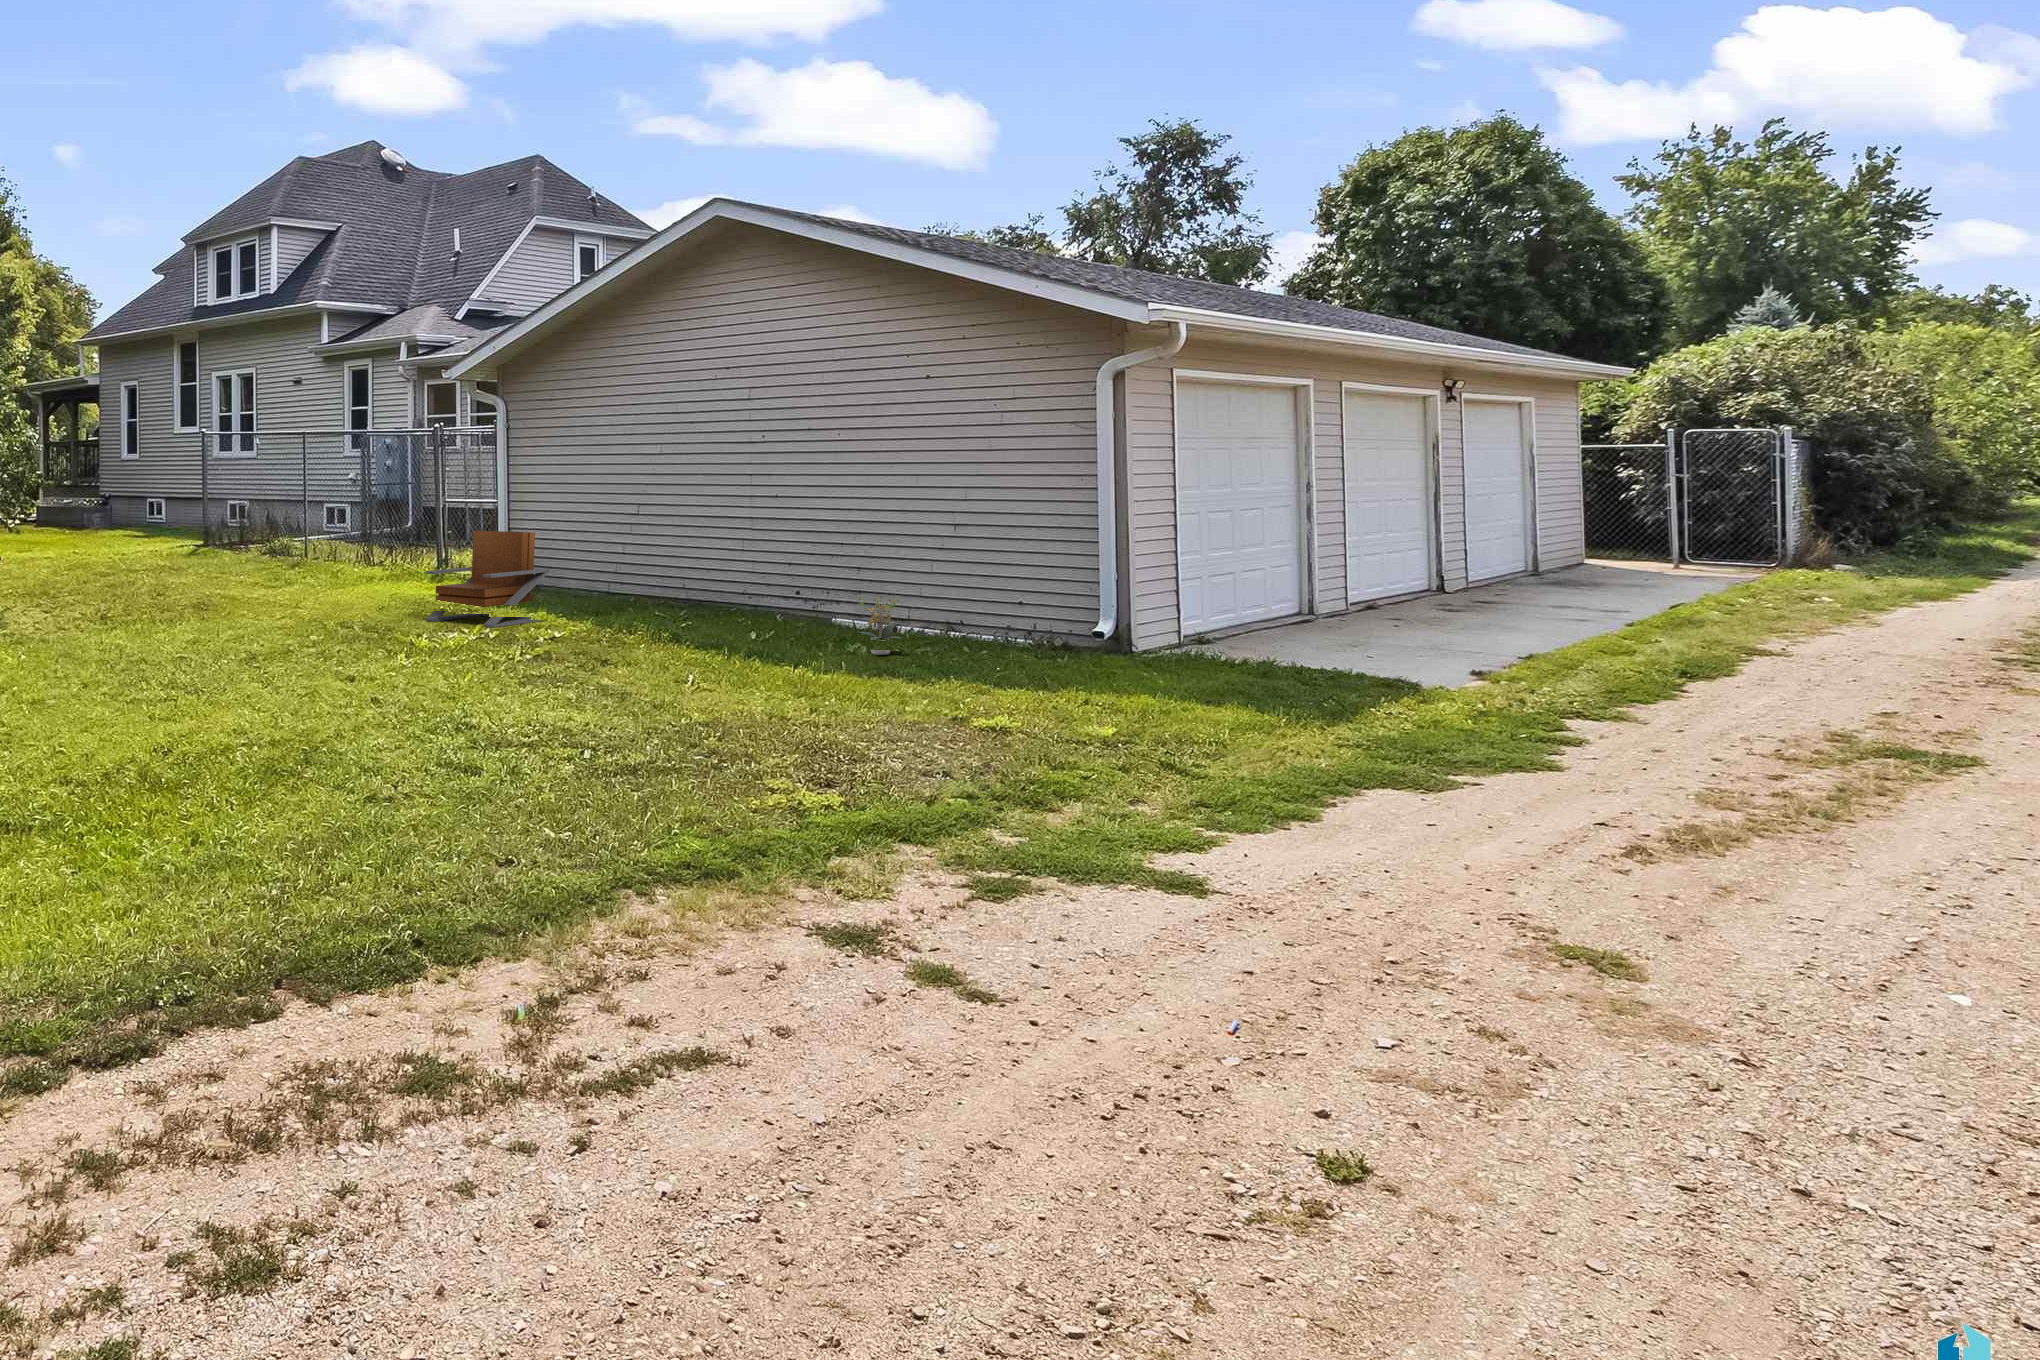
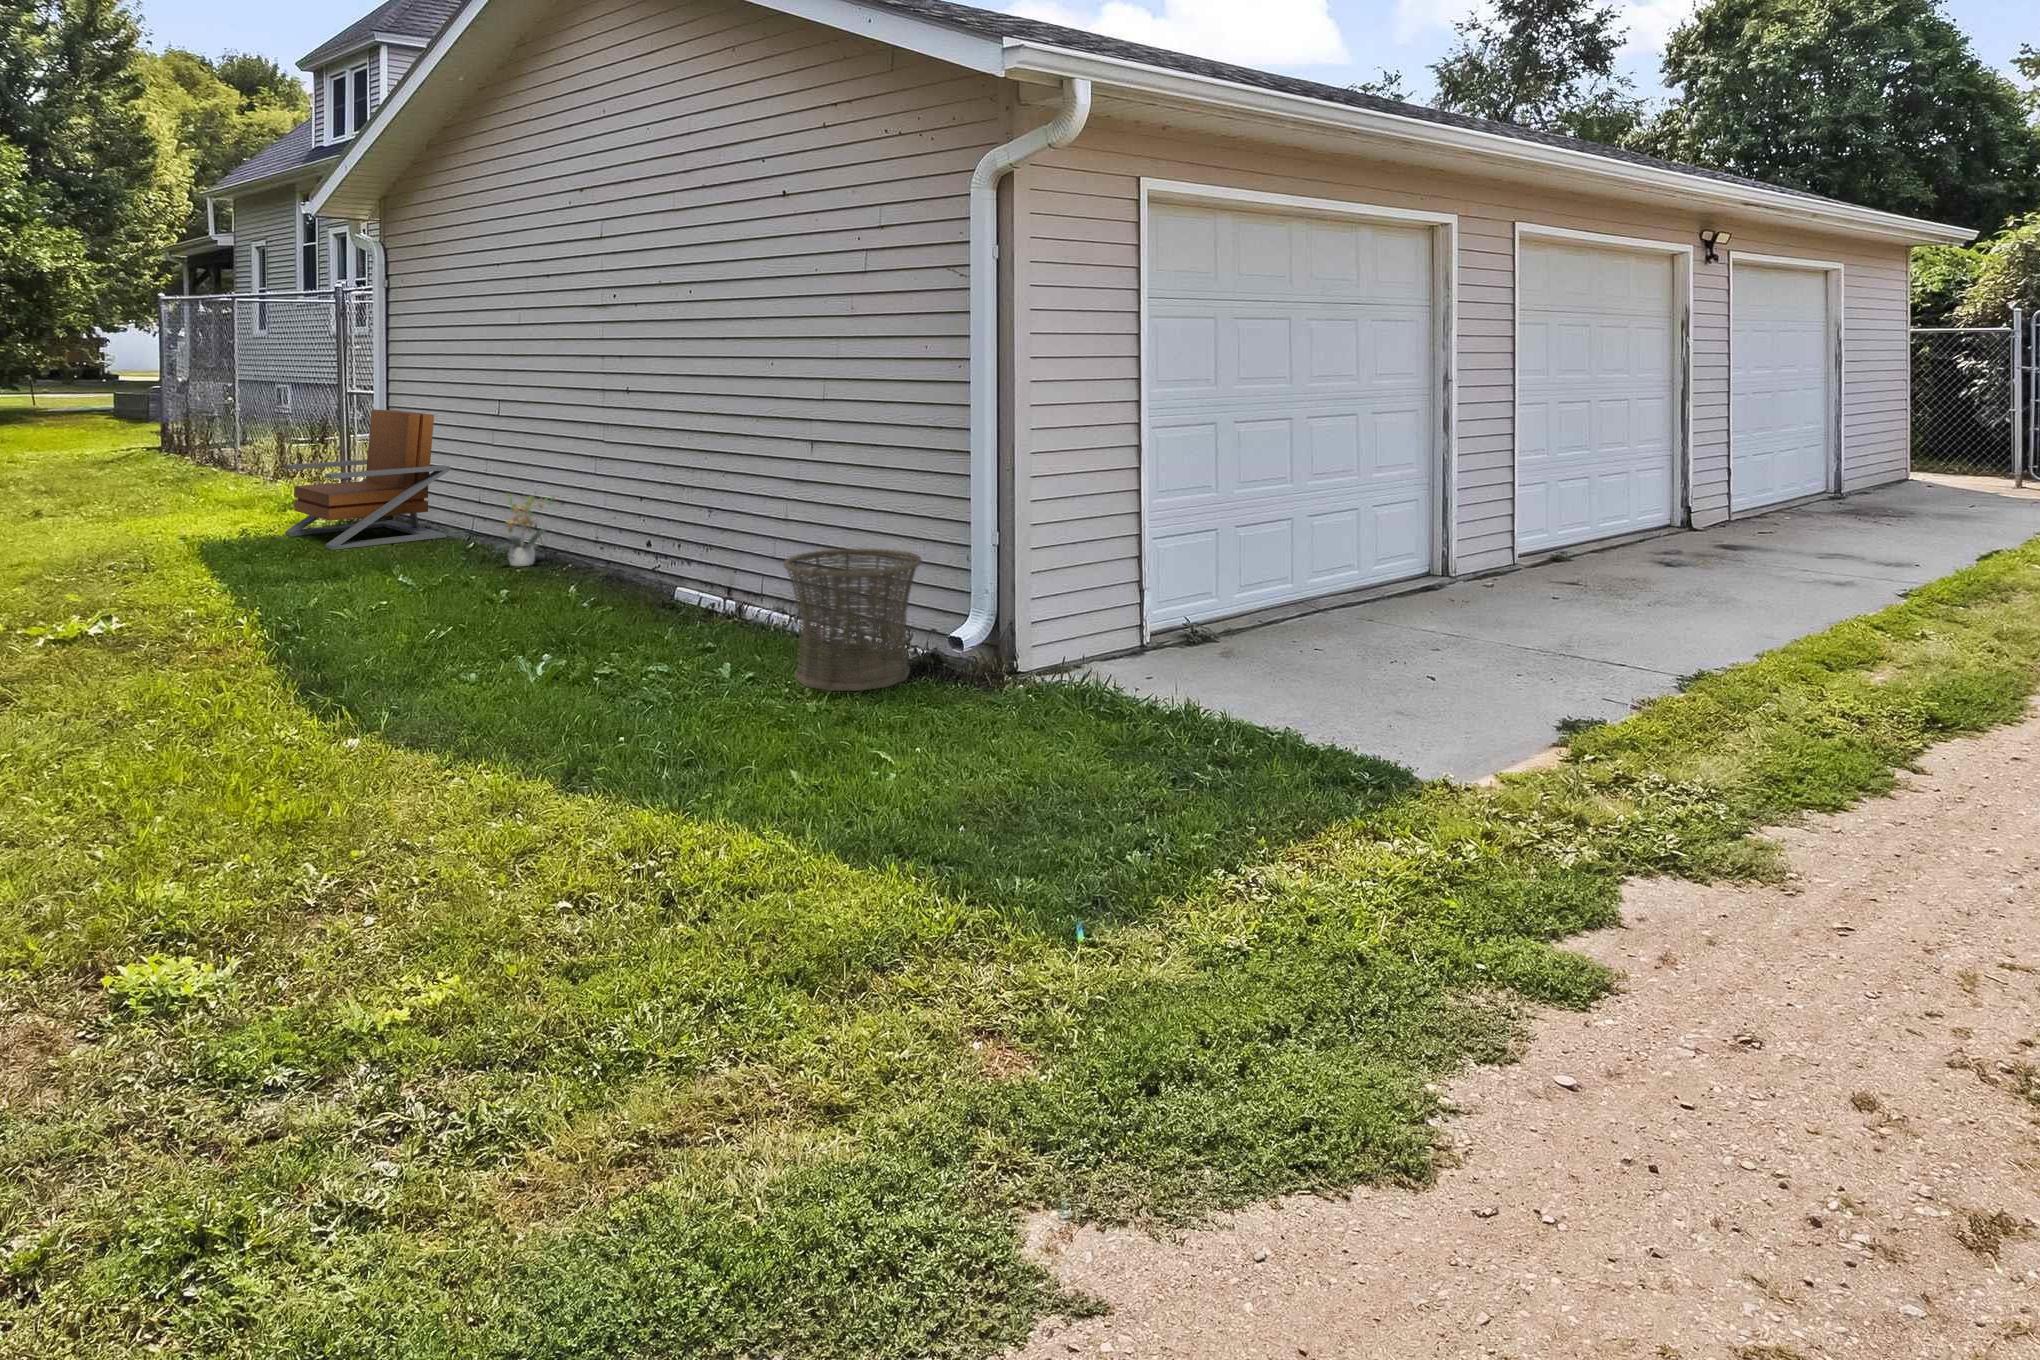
potted plant: present [855,595,901,655] -> present [497,492,555,566]
basket: none [977,595,1063,674] -> present [783,548,922,691]

